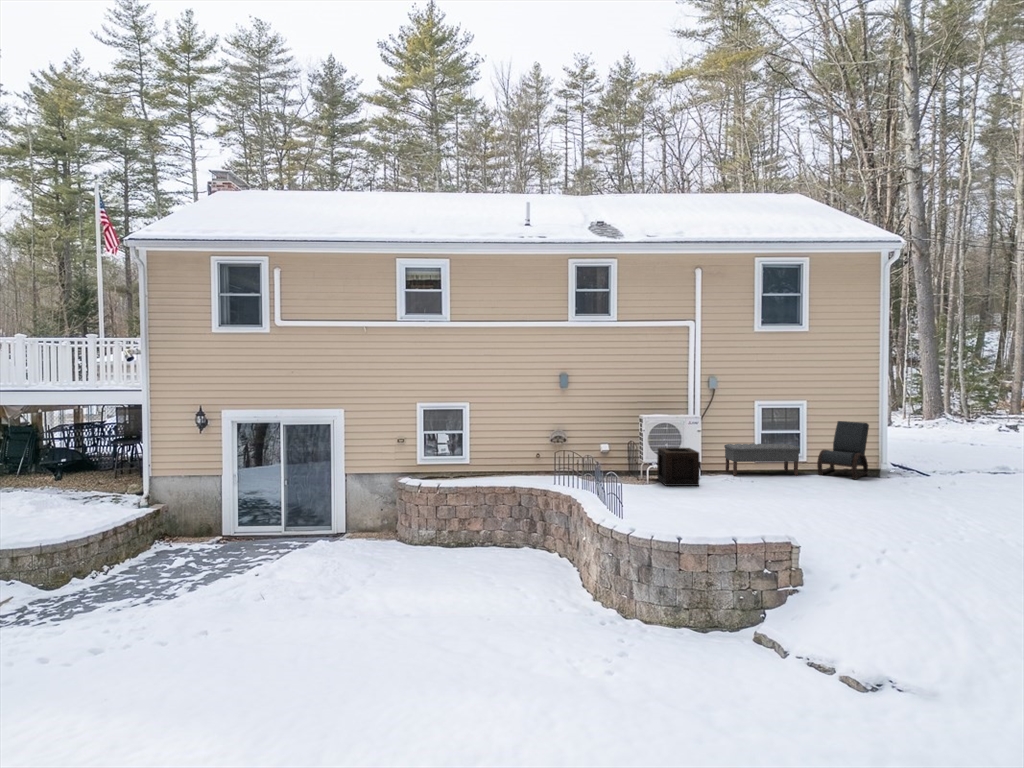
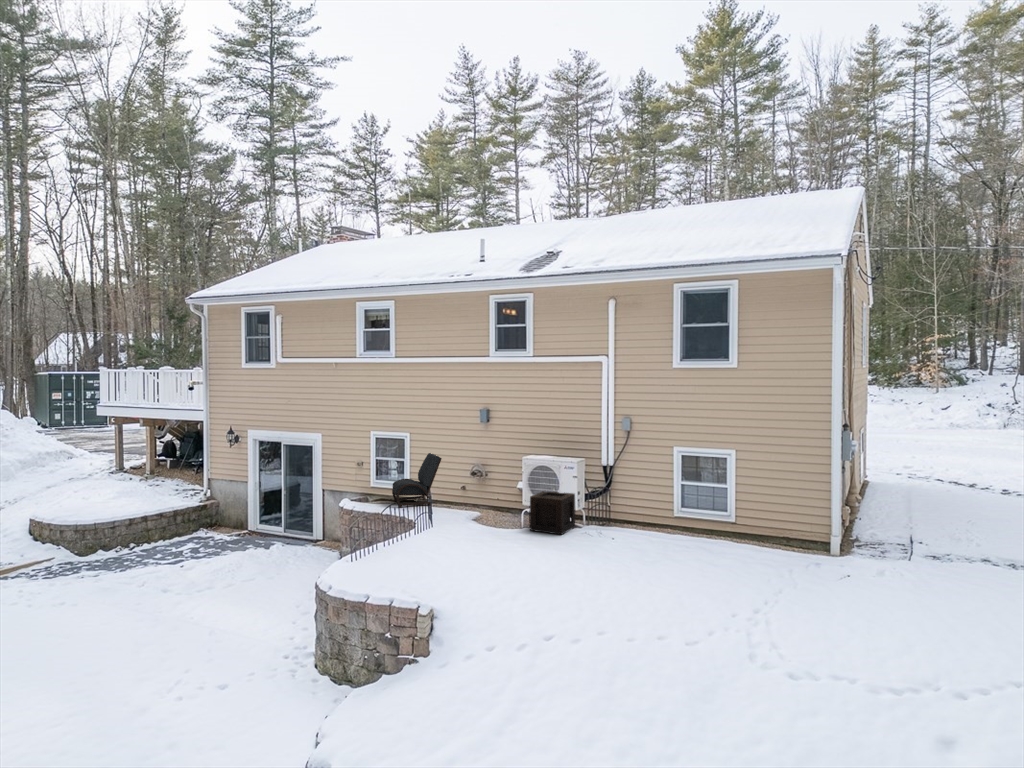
lounge chair: present [817,421,869,479] -> present [392,453,442,507]
bench: present [724,444,800,476] -> none [628,493,709,539]

